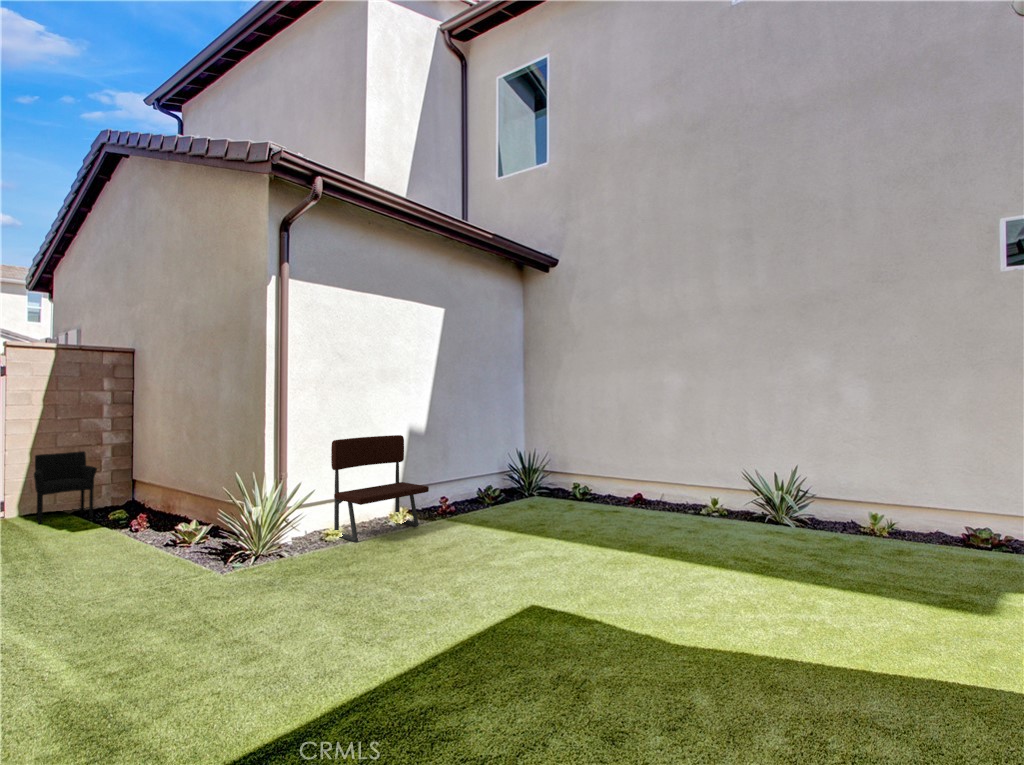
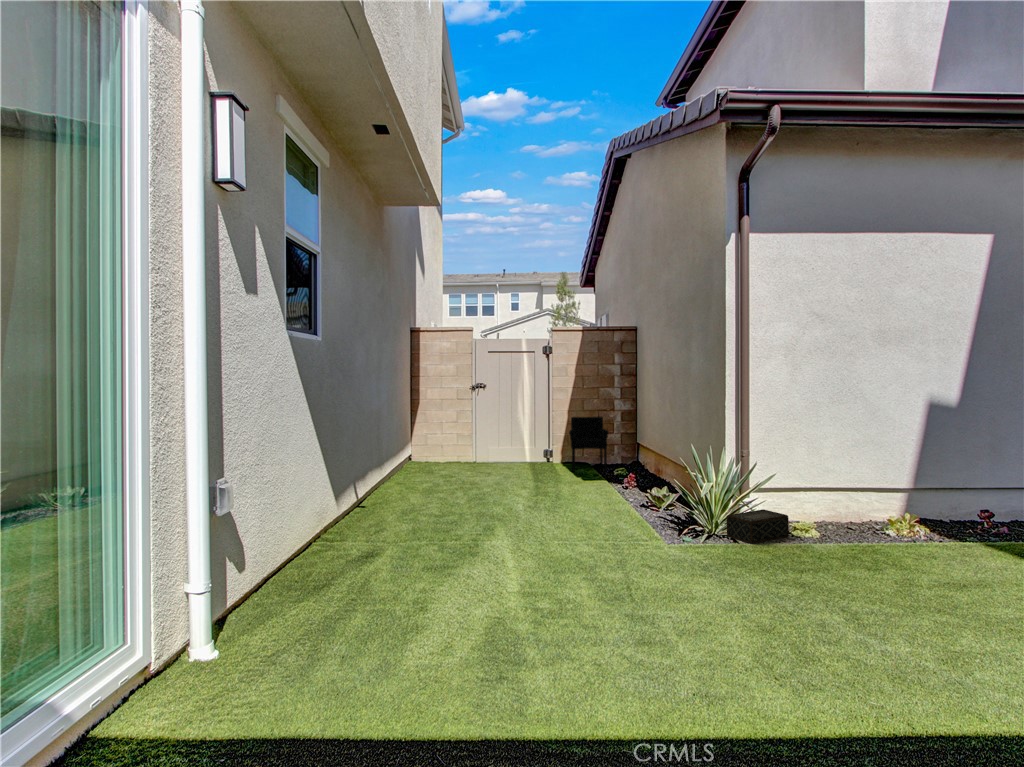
bench: present [331,435,429,542] -> none [802,417,949,545]
woven basket: none [271,524,323,557] -> present [727,509,789,544]

